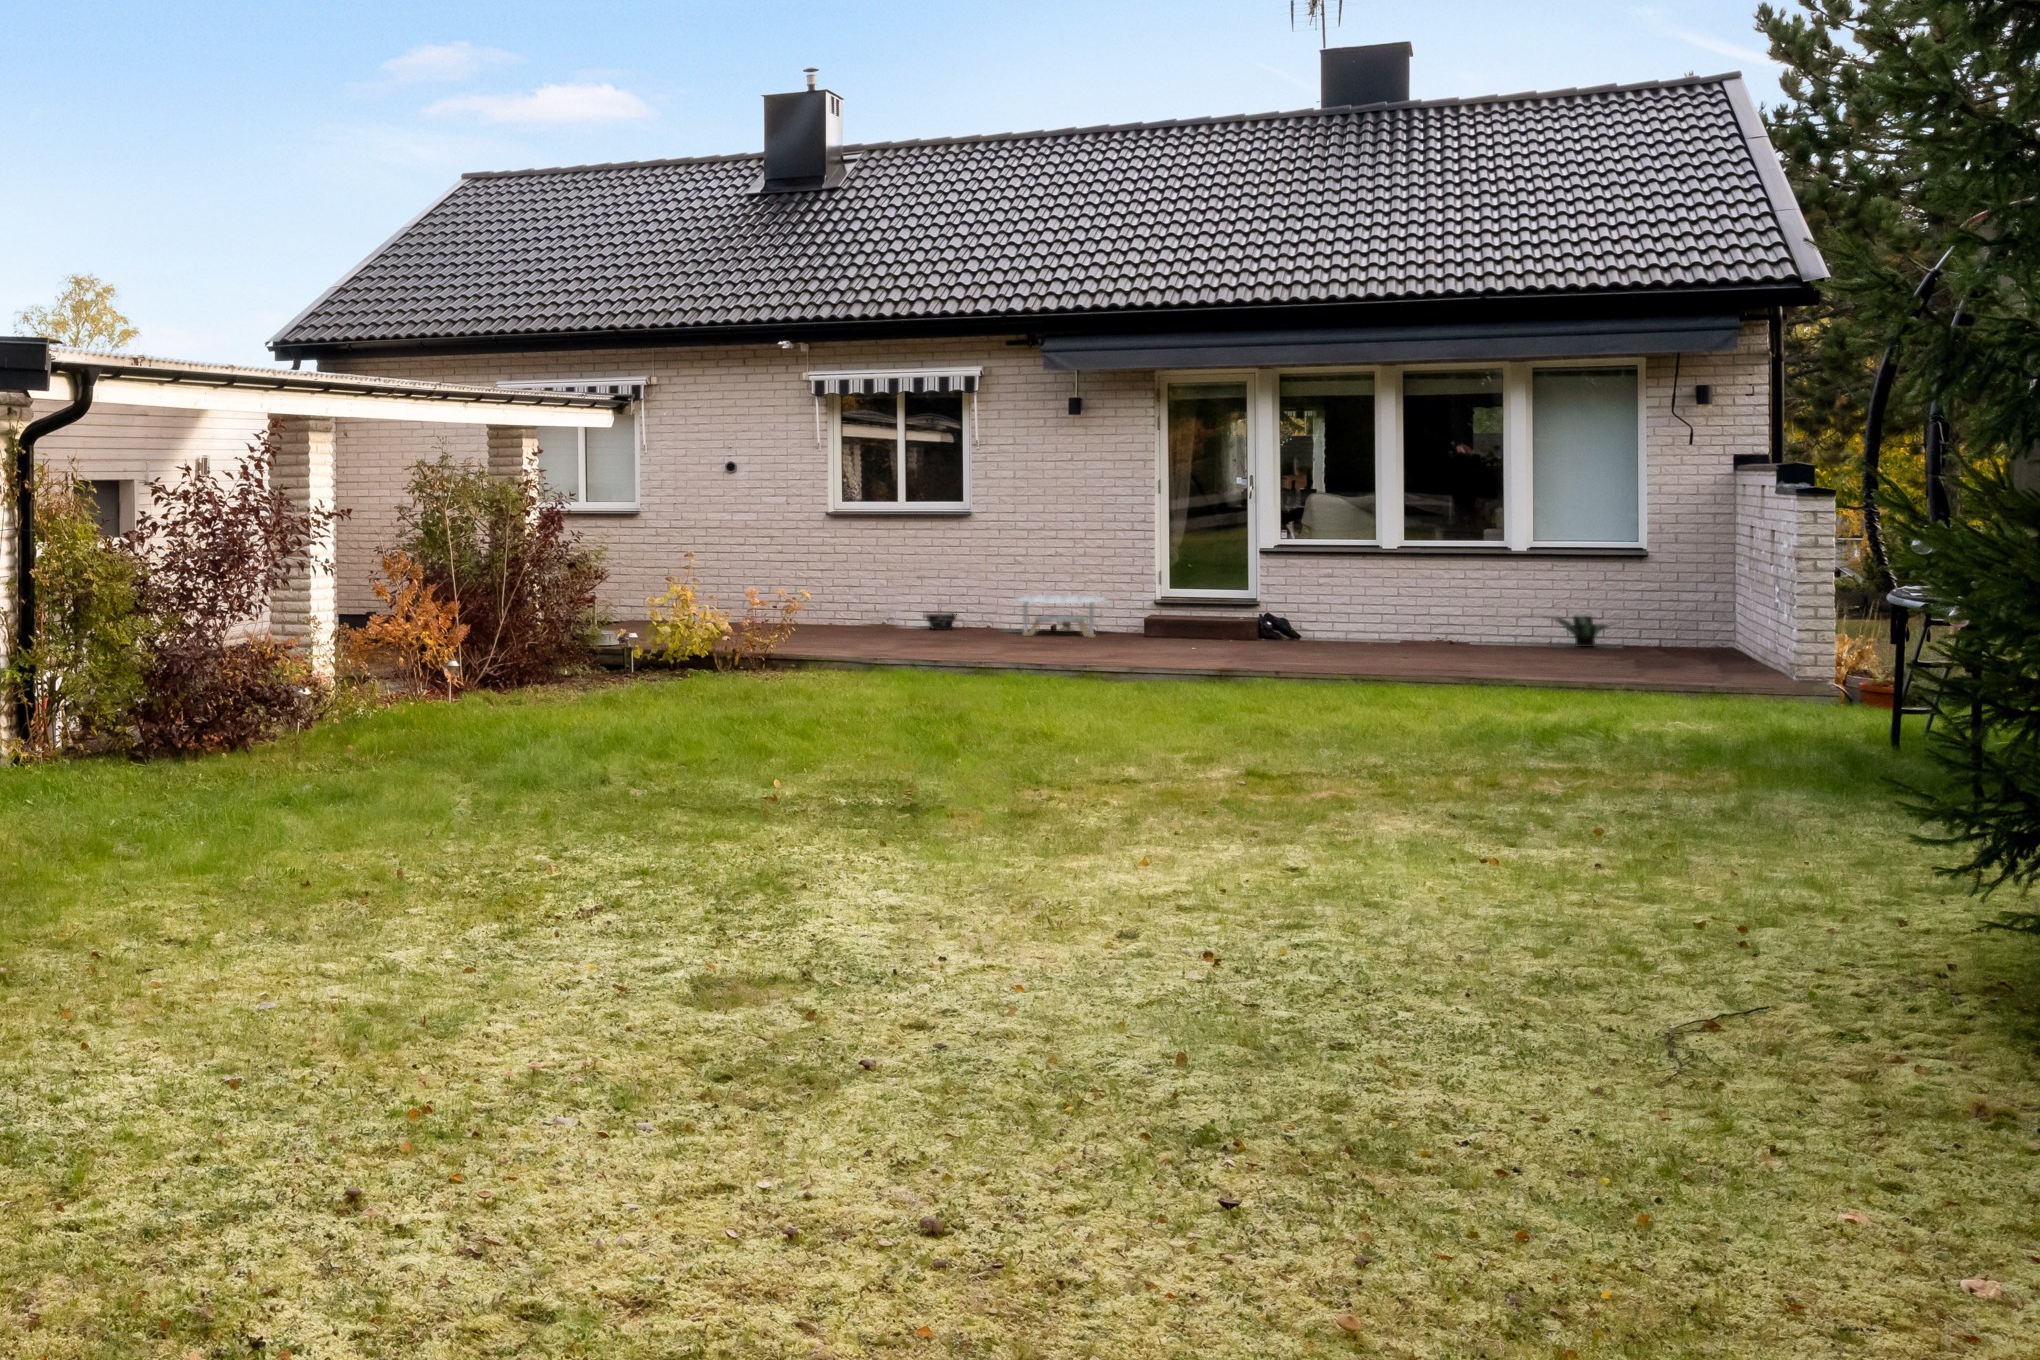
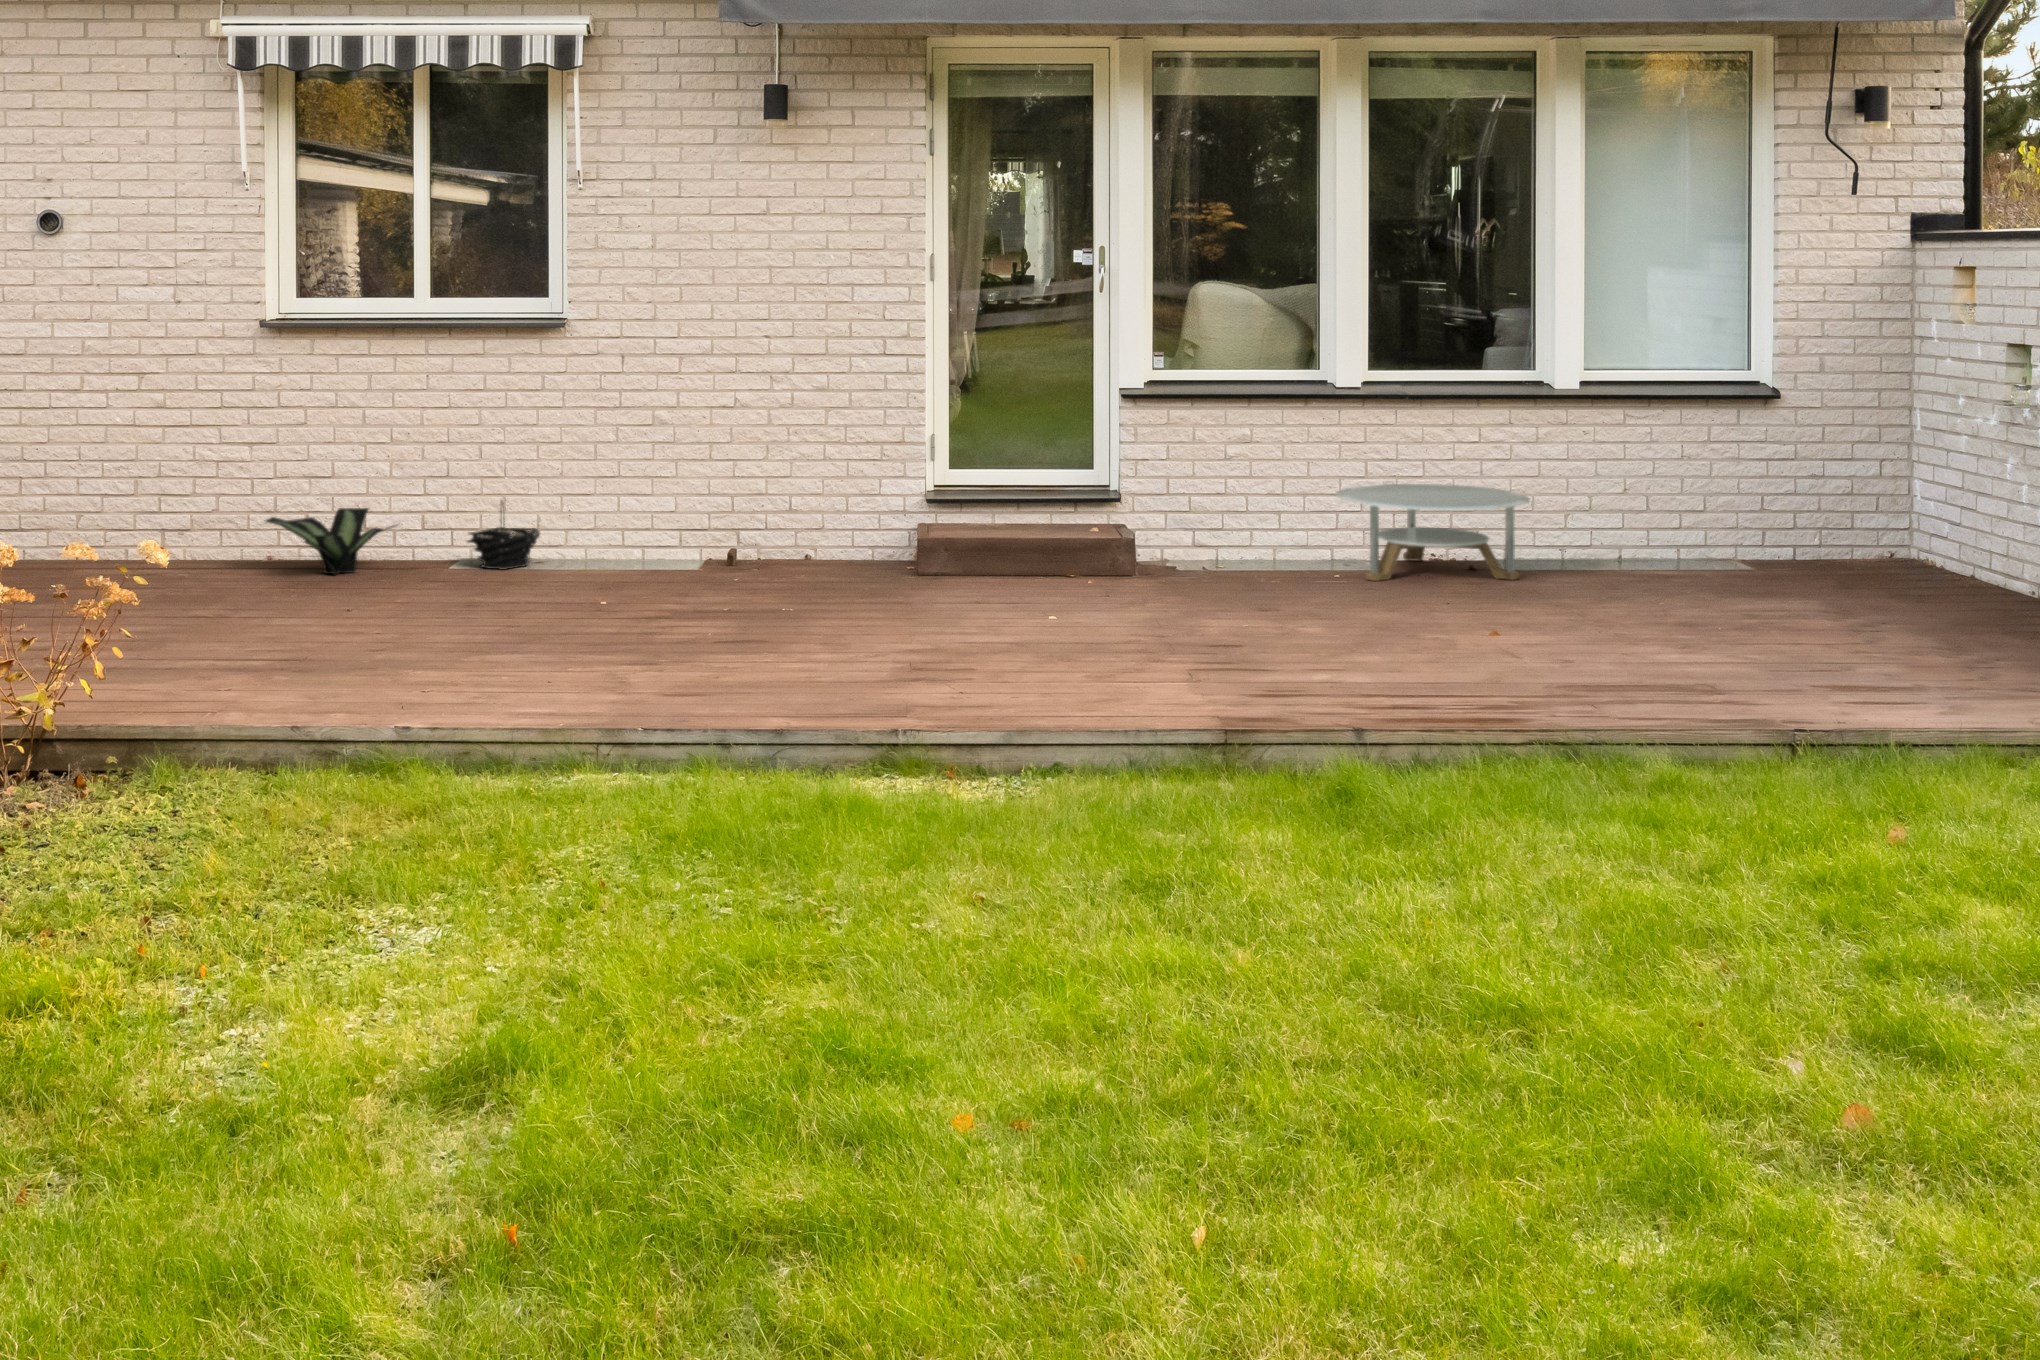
round table: present [1016,595,1105,638] -> present [1335,484,1530,581]
potted plant: present [1555,616,1608,647] -> present [264,508,396,575]

